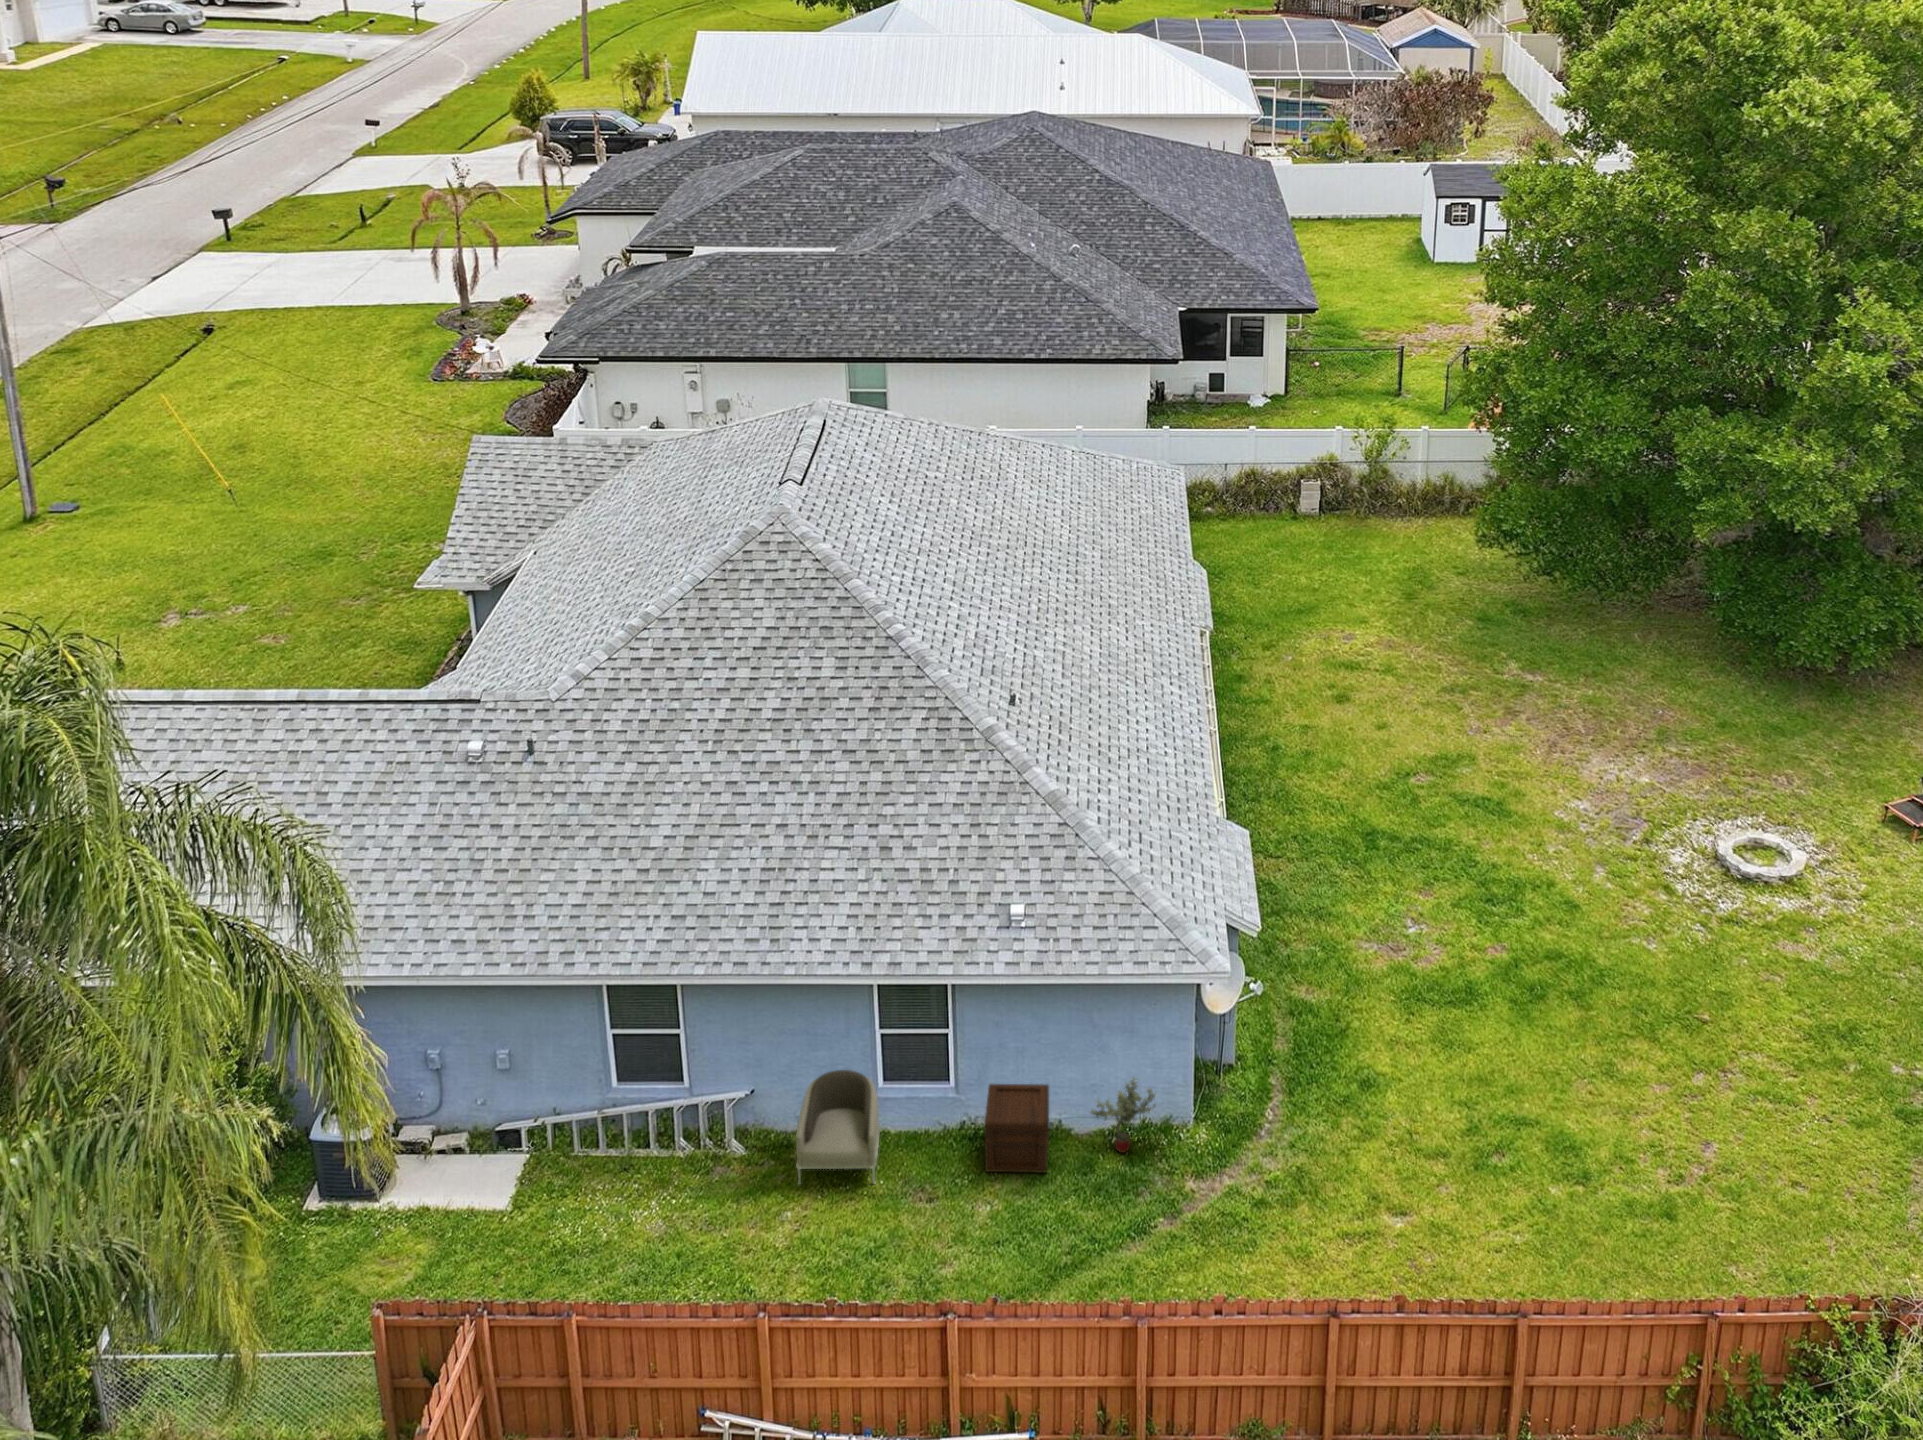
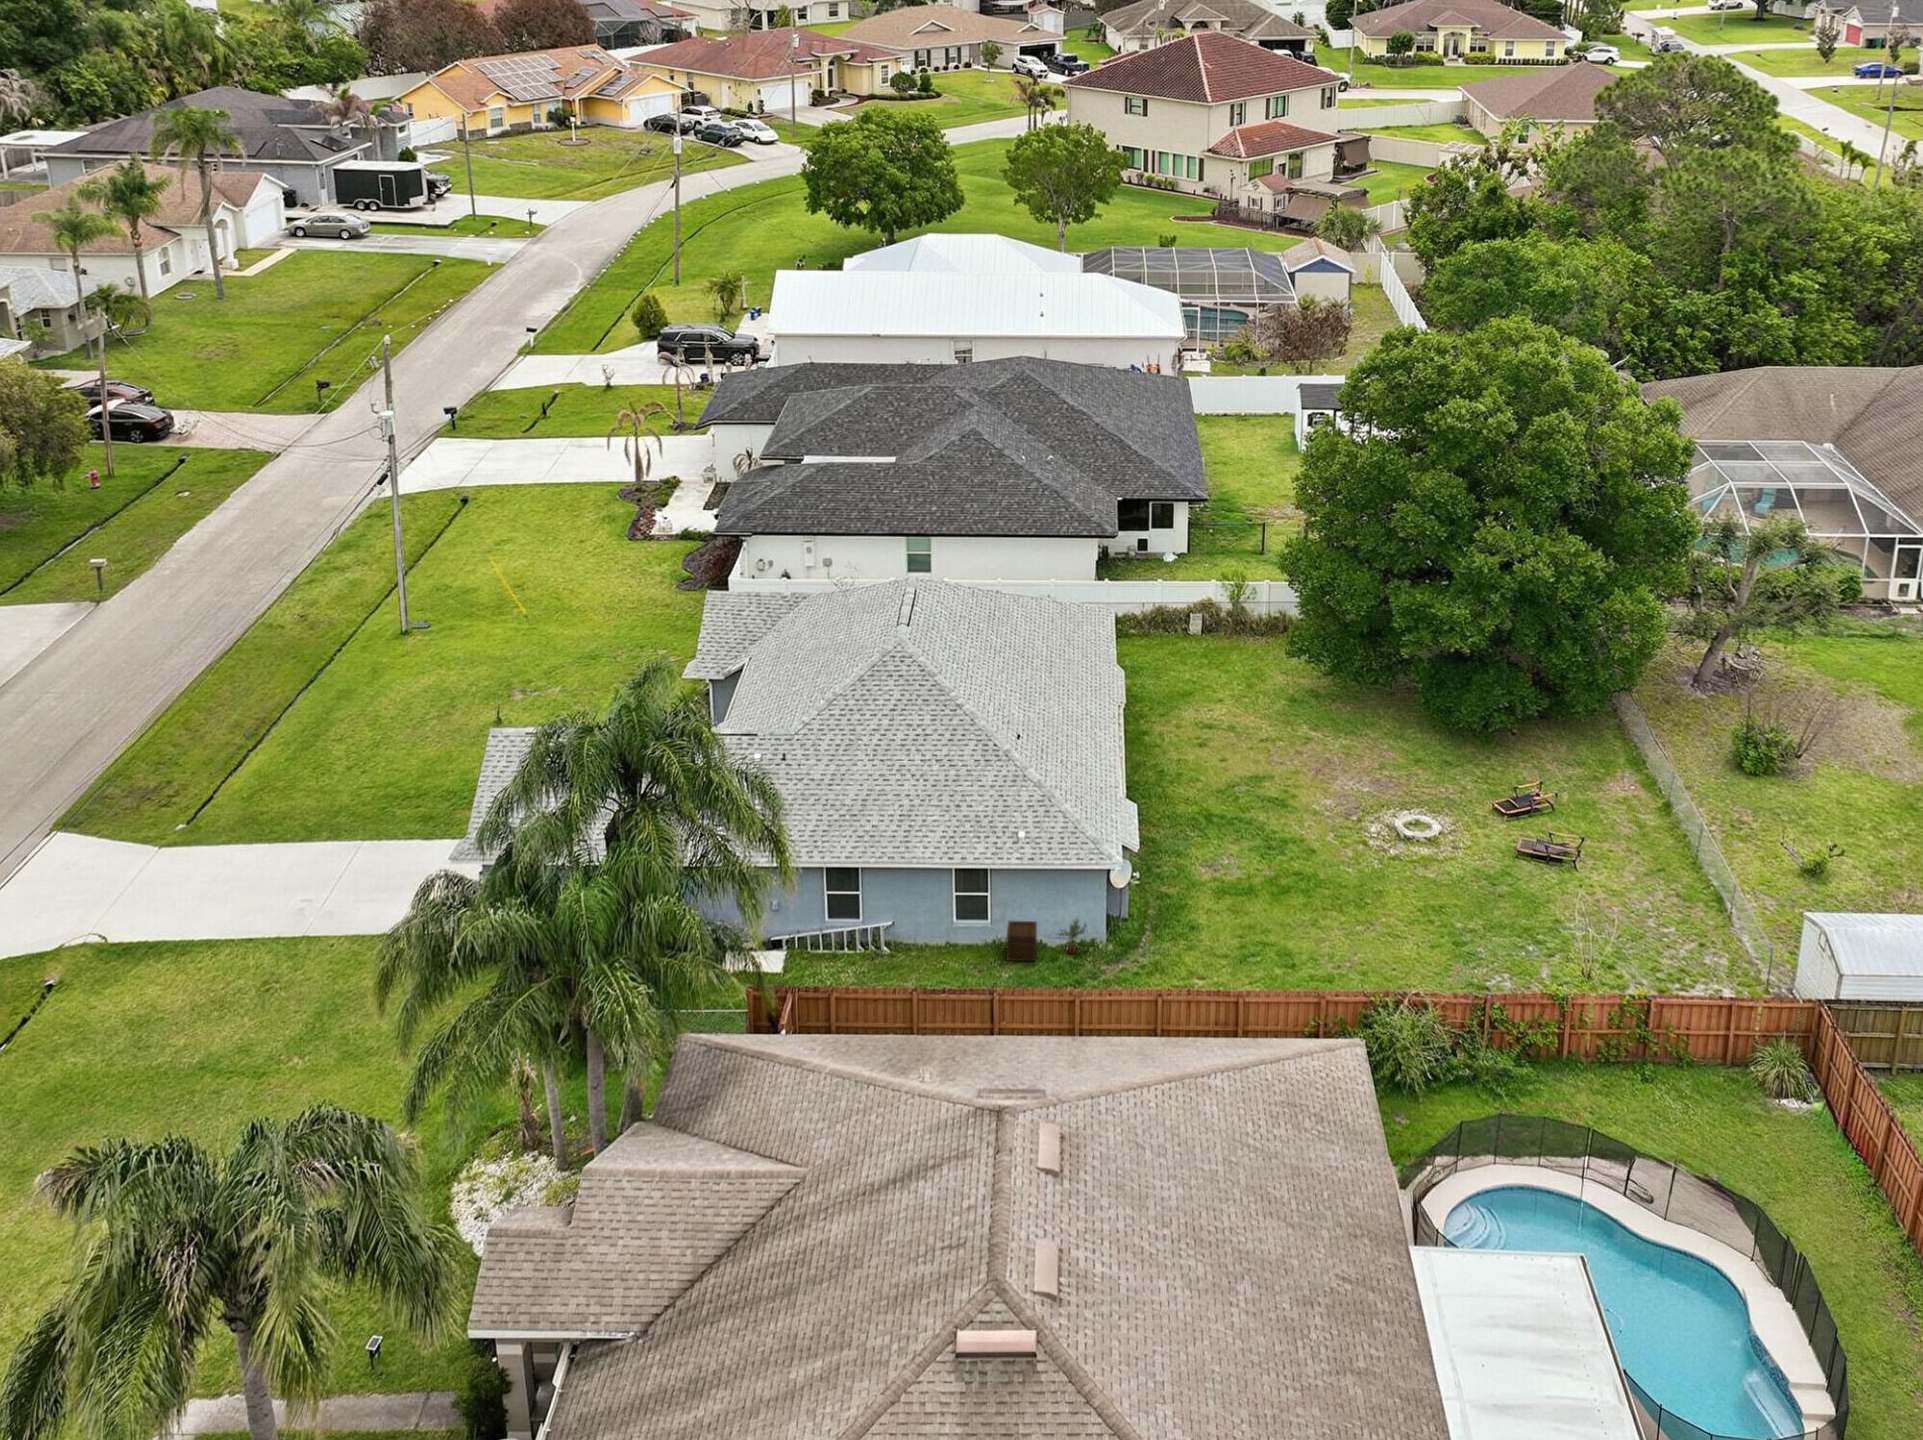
armchair: present [796,1070,880,1184] -> none [918,913,956,965]

